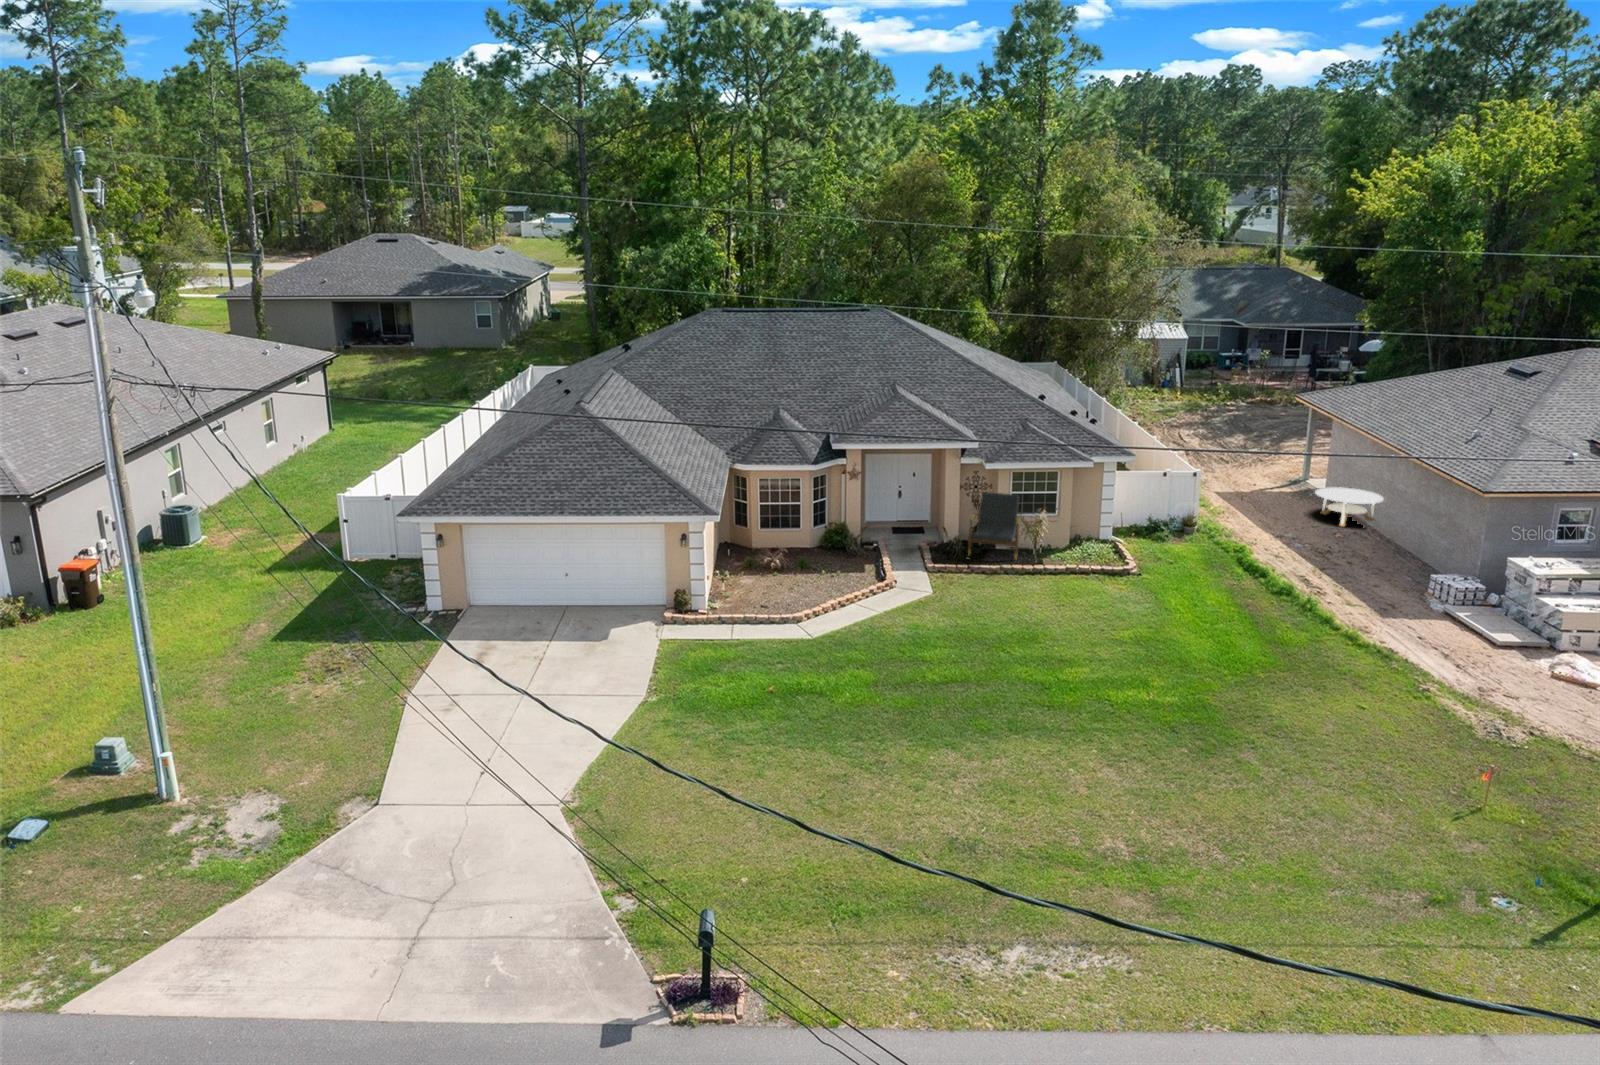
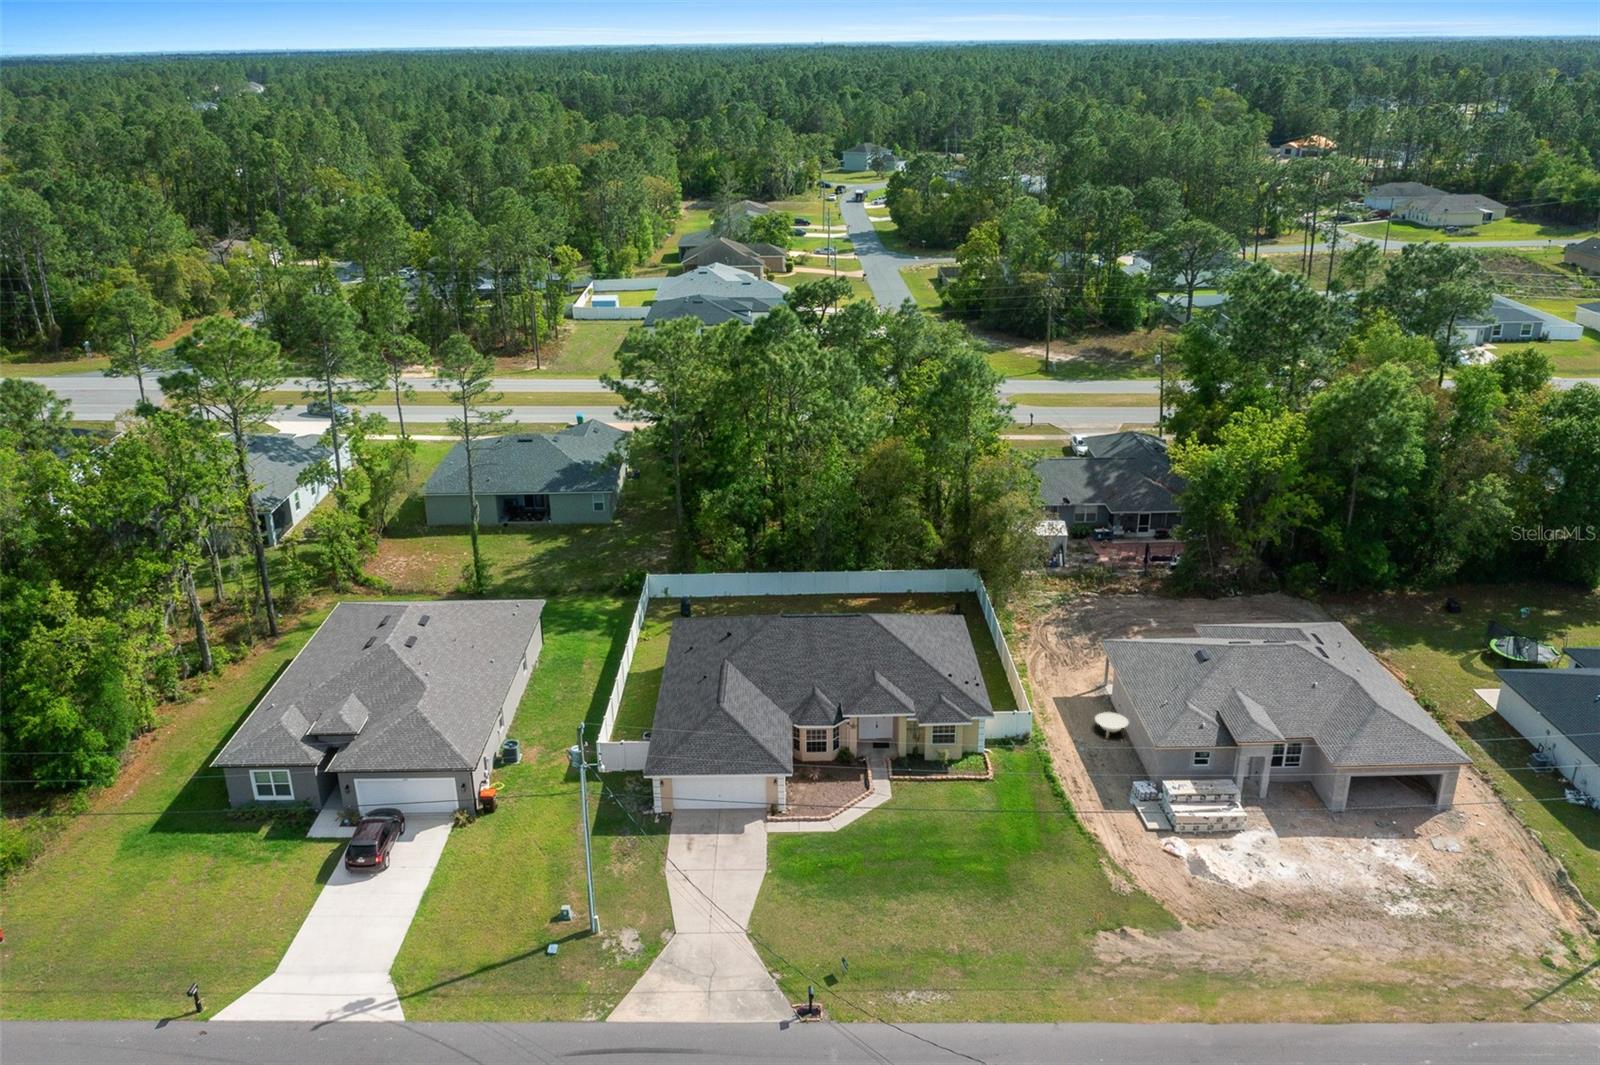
lounge chair: present [968,492,1021,559] -> none [911,733,937,771]

